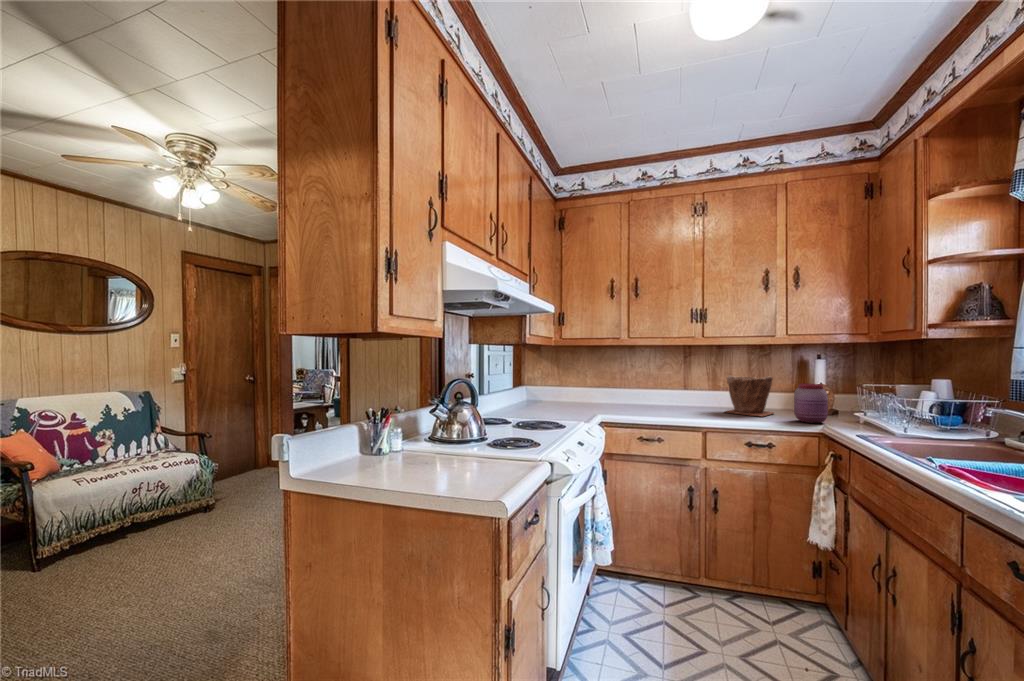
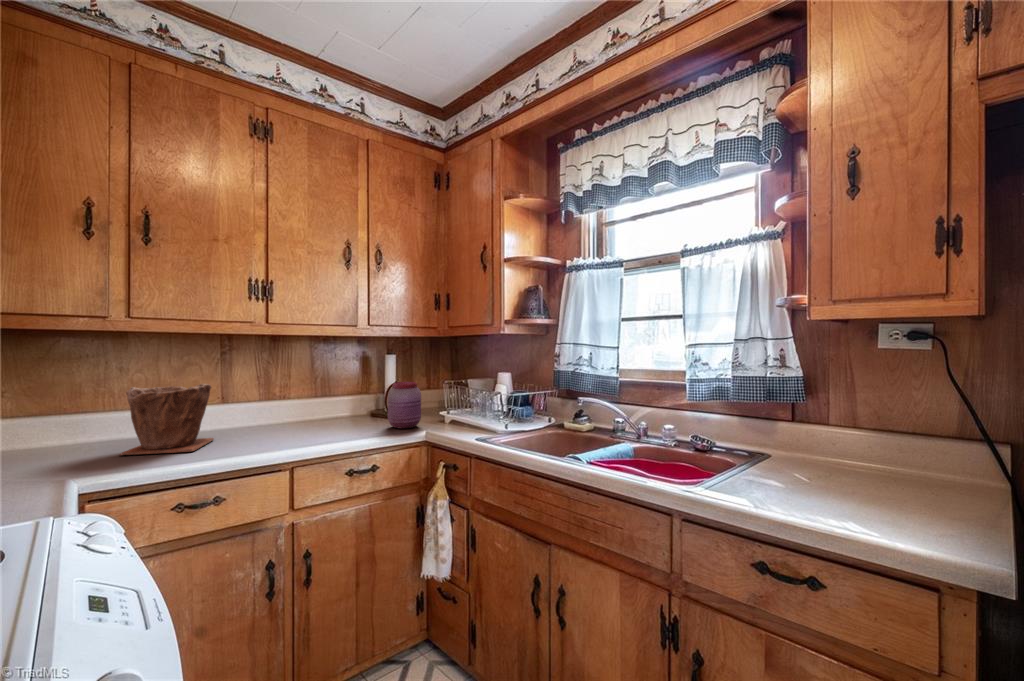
plant pot: present [726,376,774,416] -> present [120,384,214,455]

